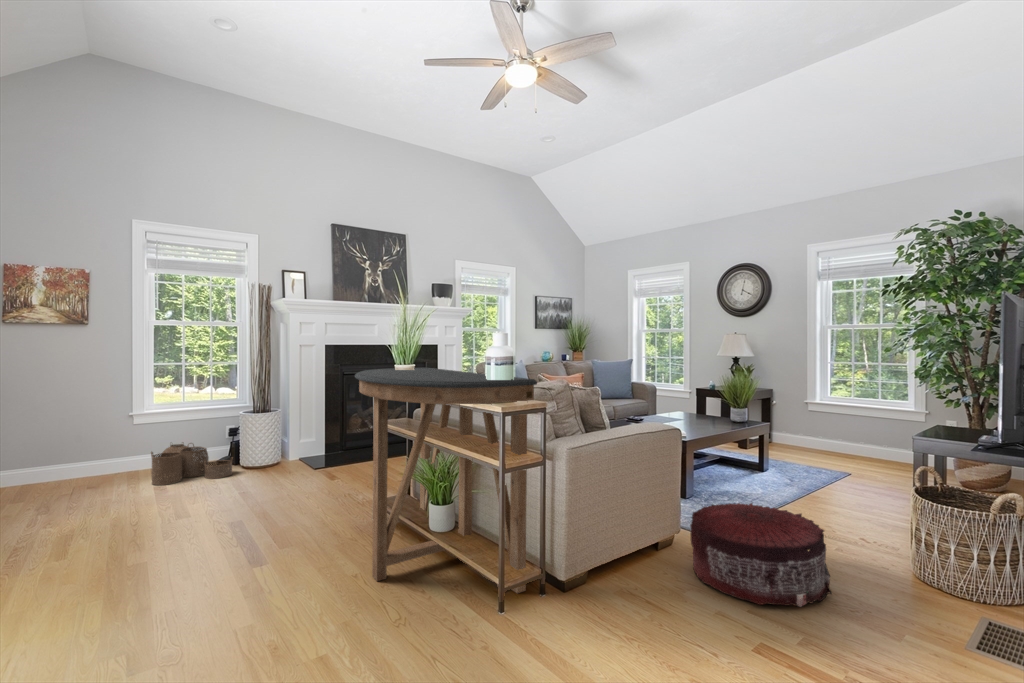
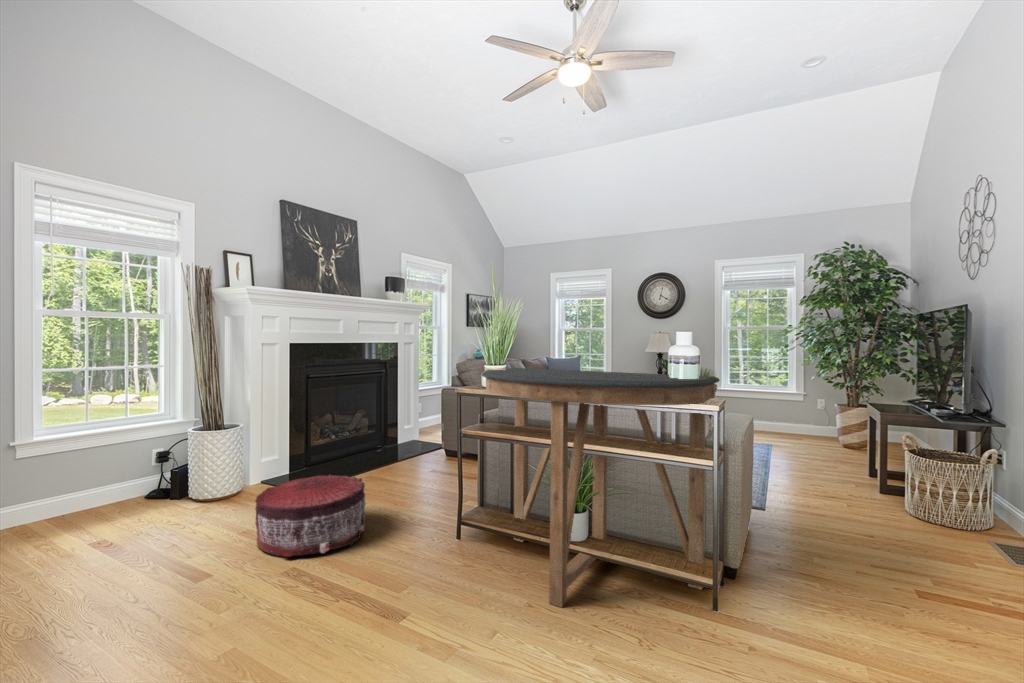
woven basket: present [151,444,233,485] -> none [63,478,191,542]
pouf: present [690,503,832,607] -> present [255,474,366,557]

